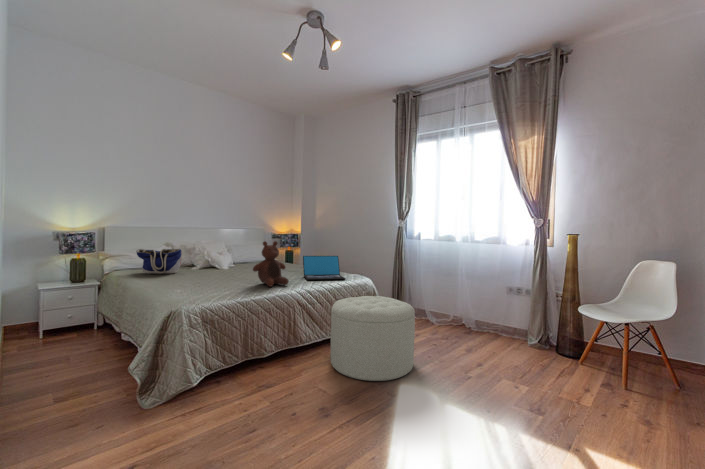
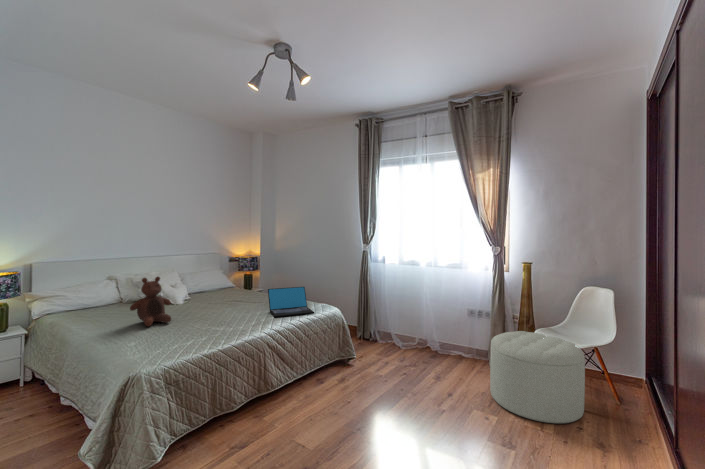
stuffed bear: present [253,241,289,287] -> present [130,277,171,326]
tote bag: present [136,249,182,274] -> none [75,288,130,319]
ottoman: present [330,296,415,381] -> present [490,331,585,424]

